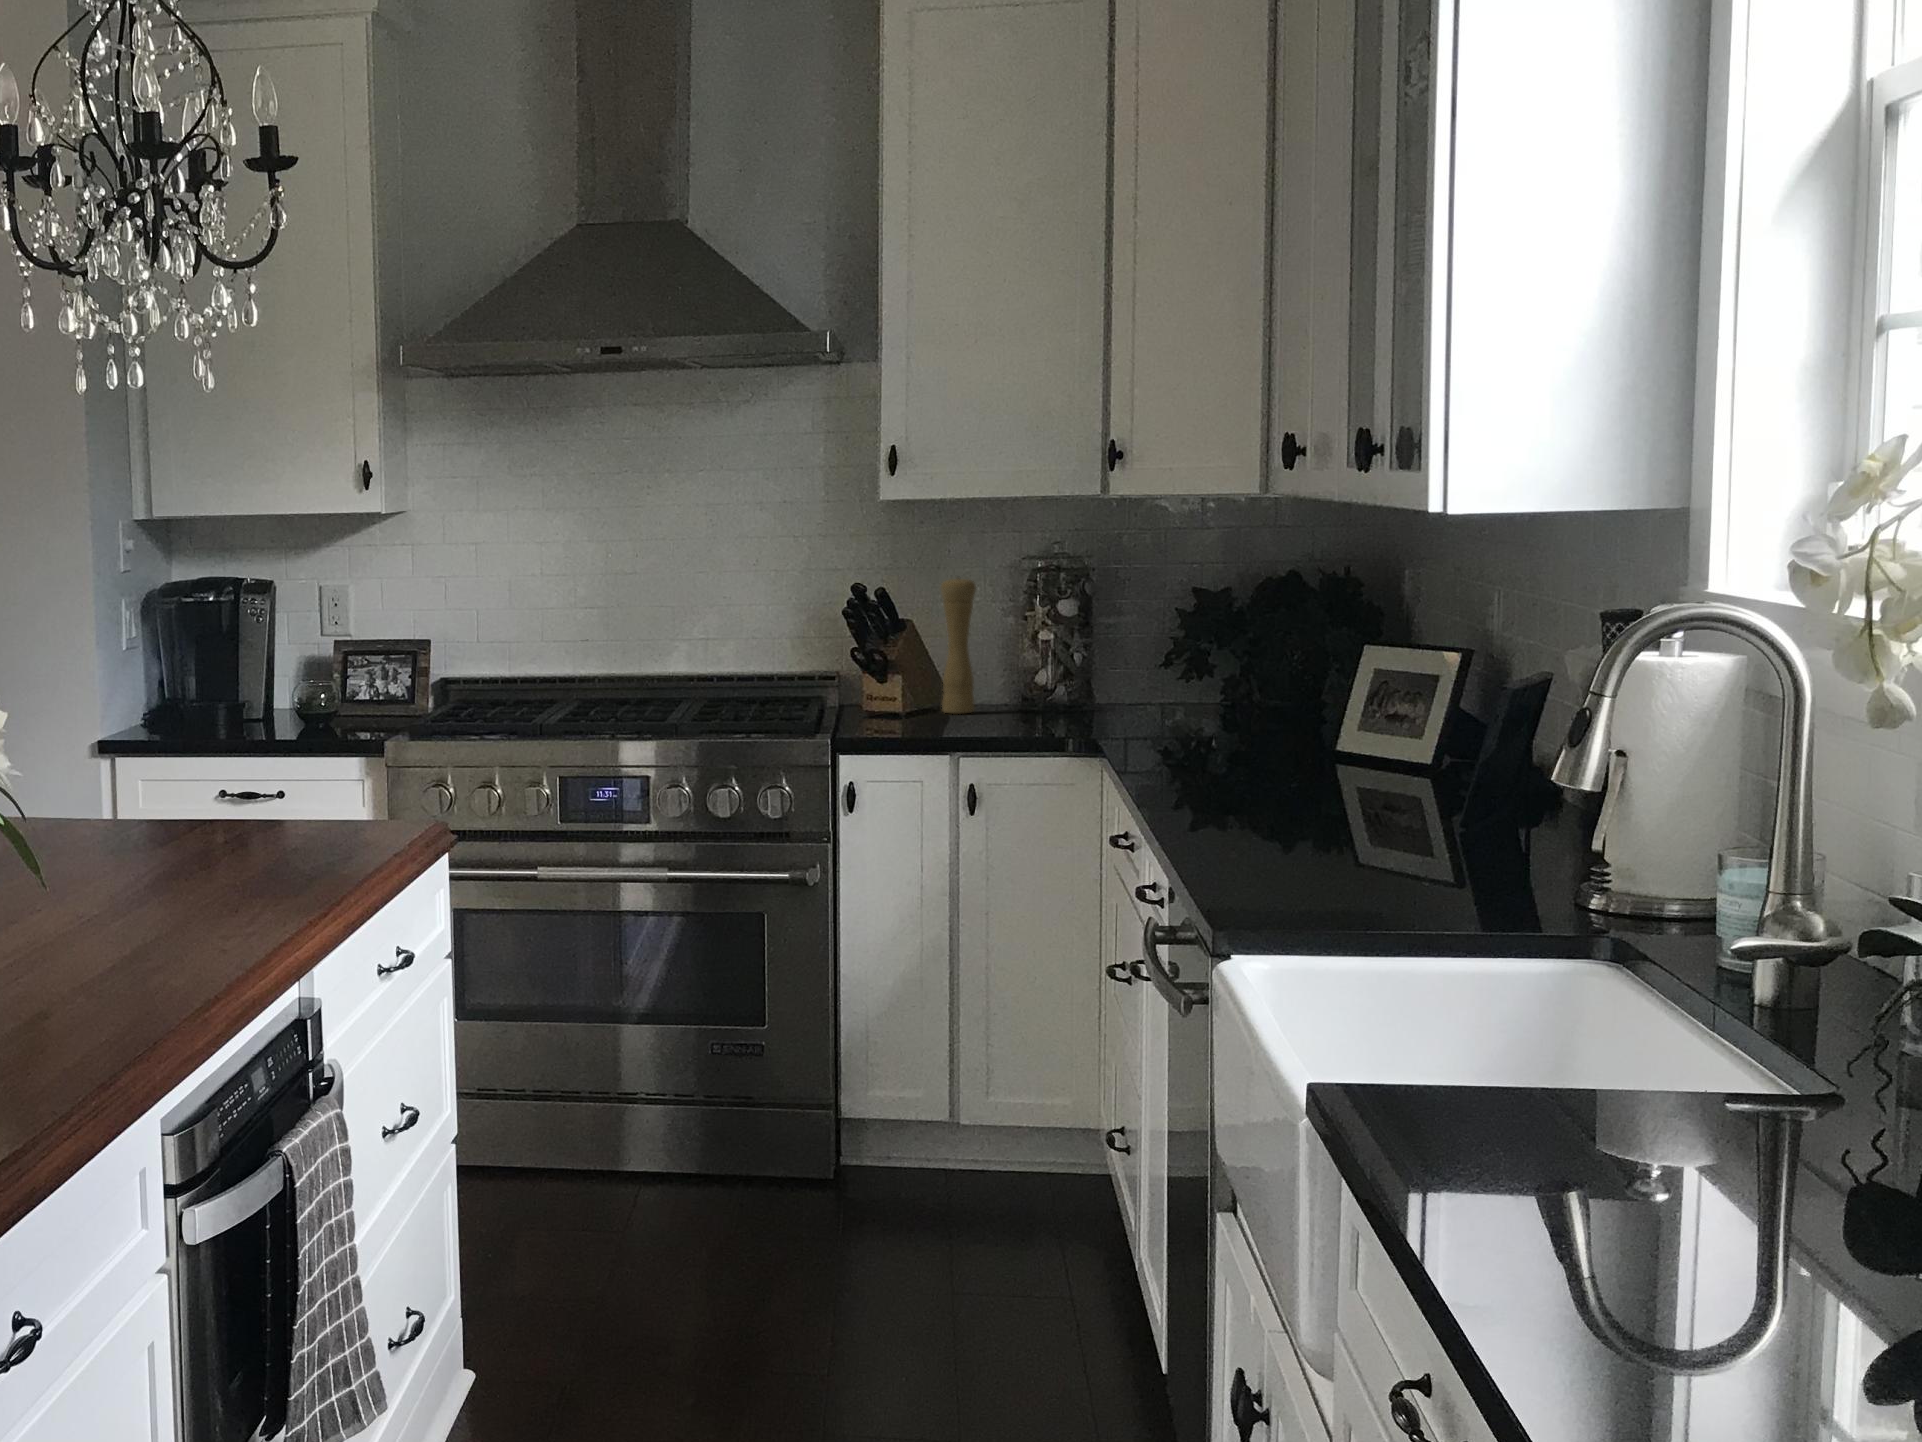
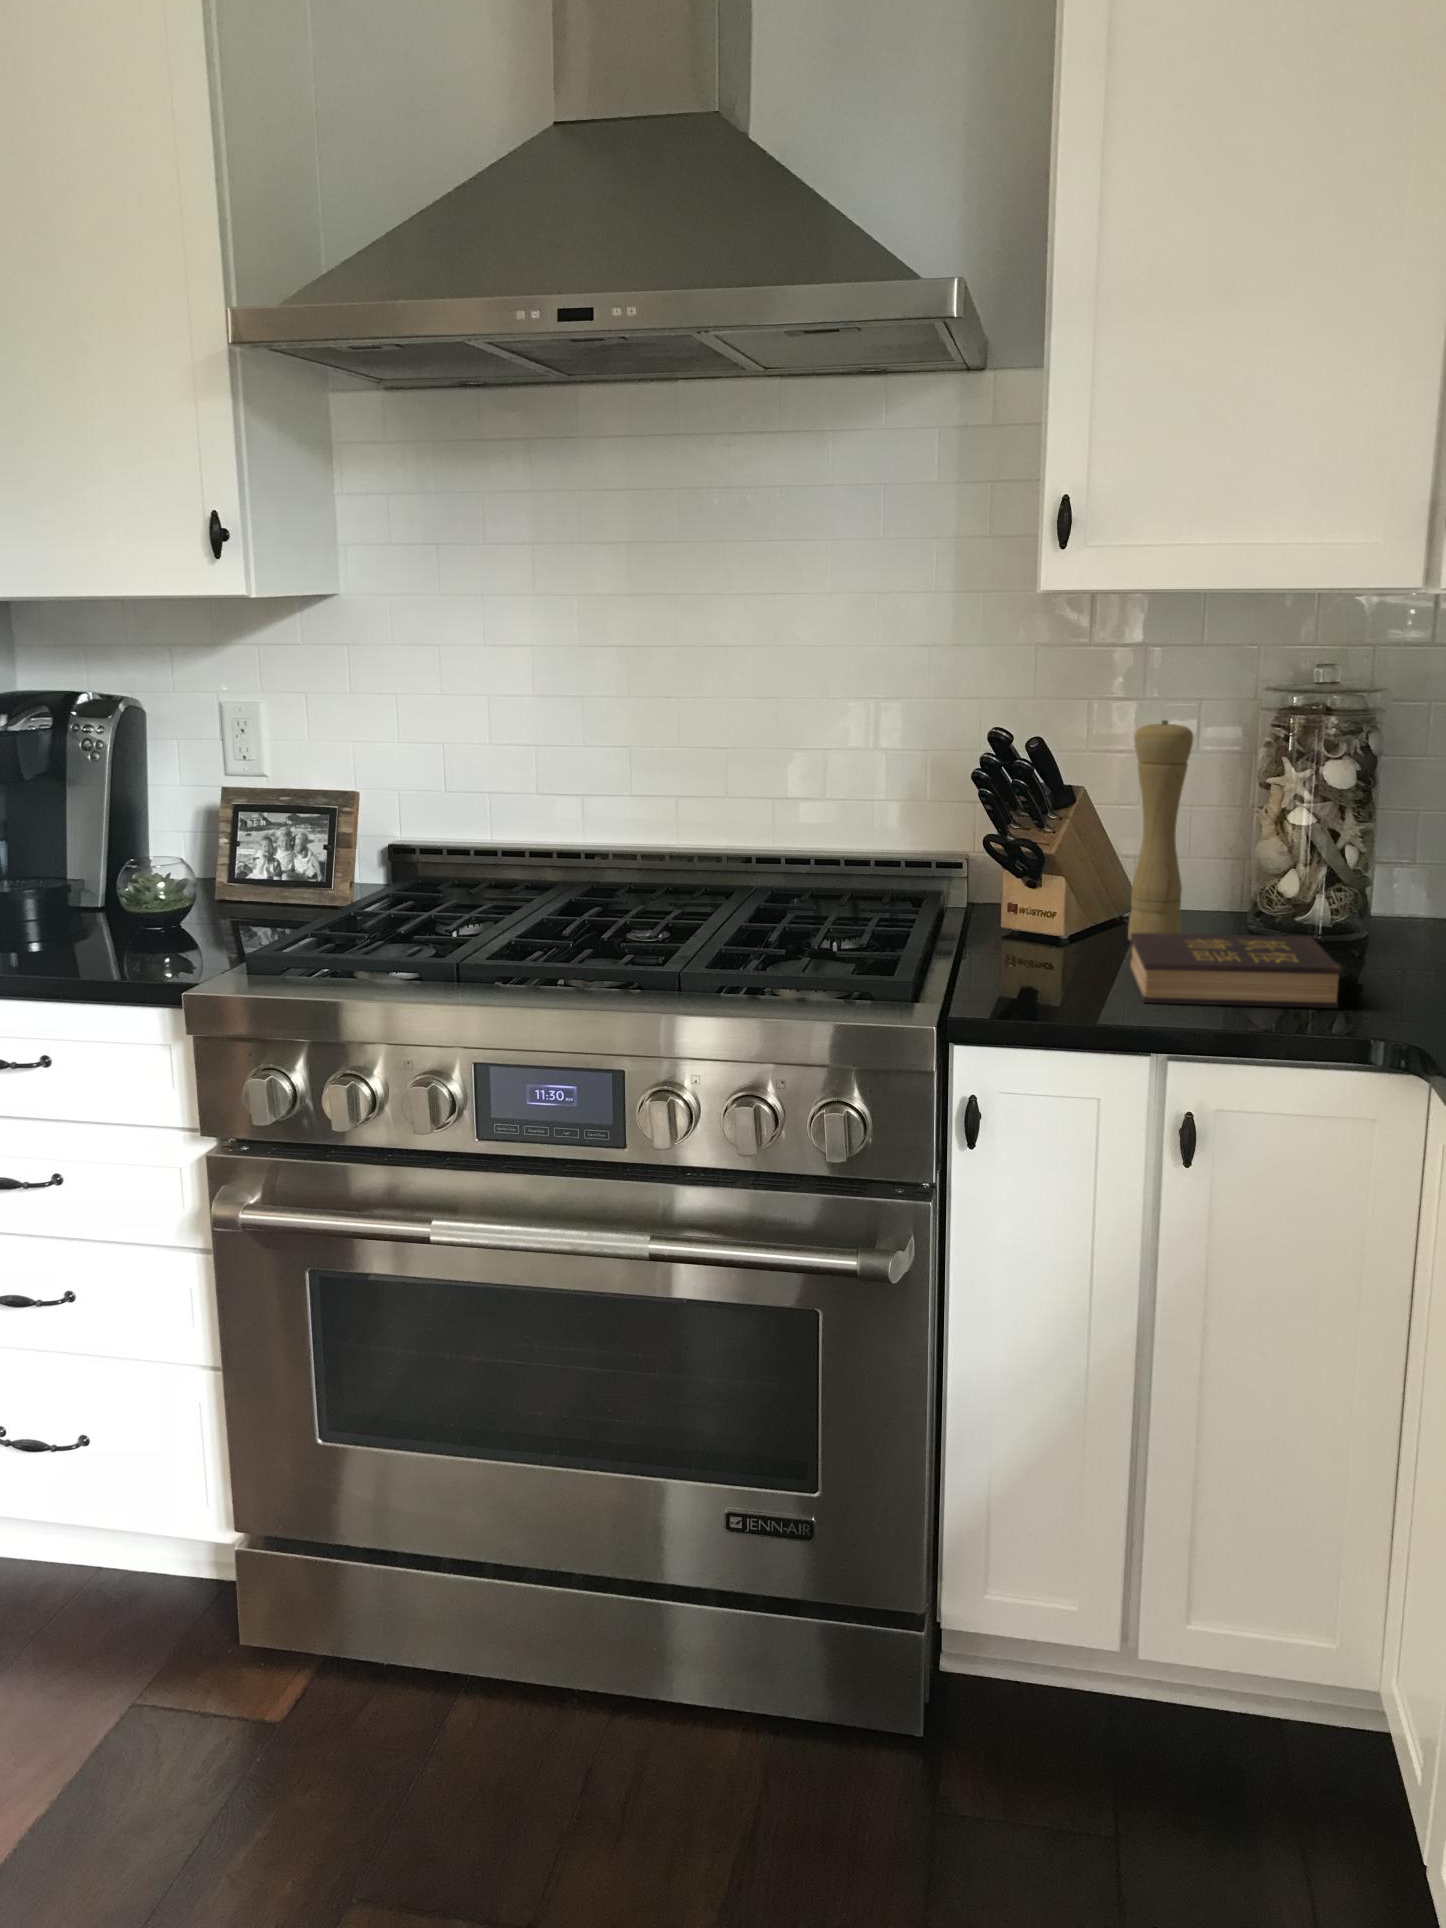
hardback book: none [940,697,1050,729] -> present [1129,933,1341,1008]

